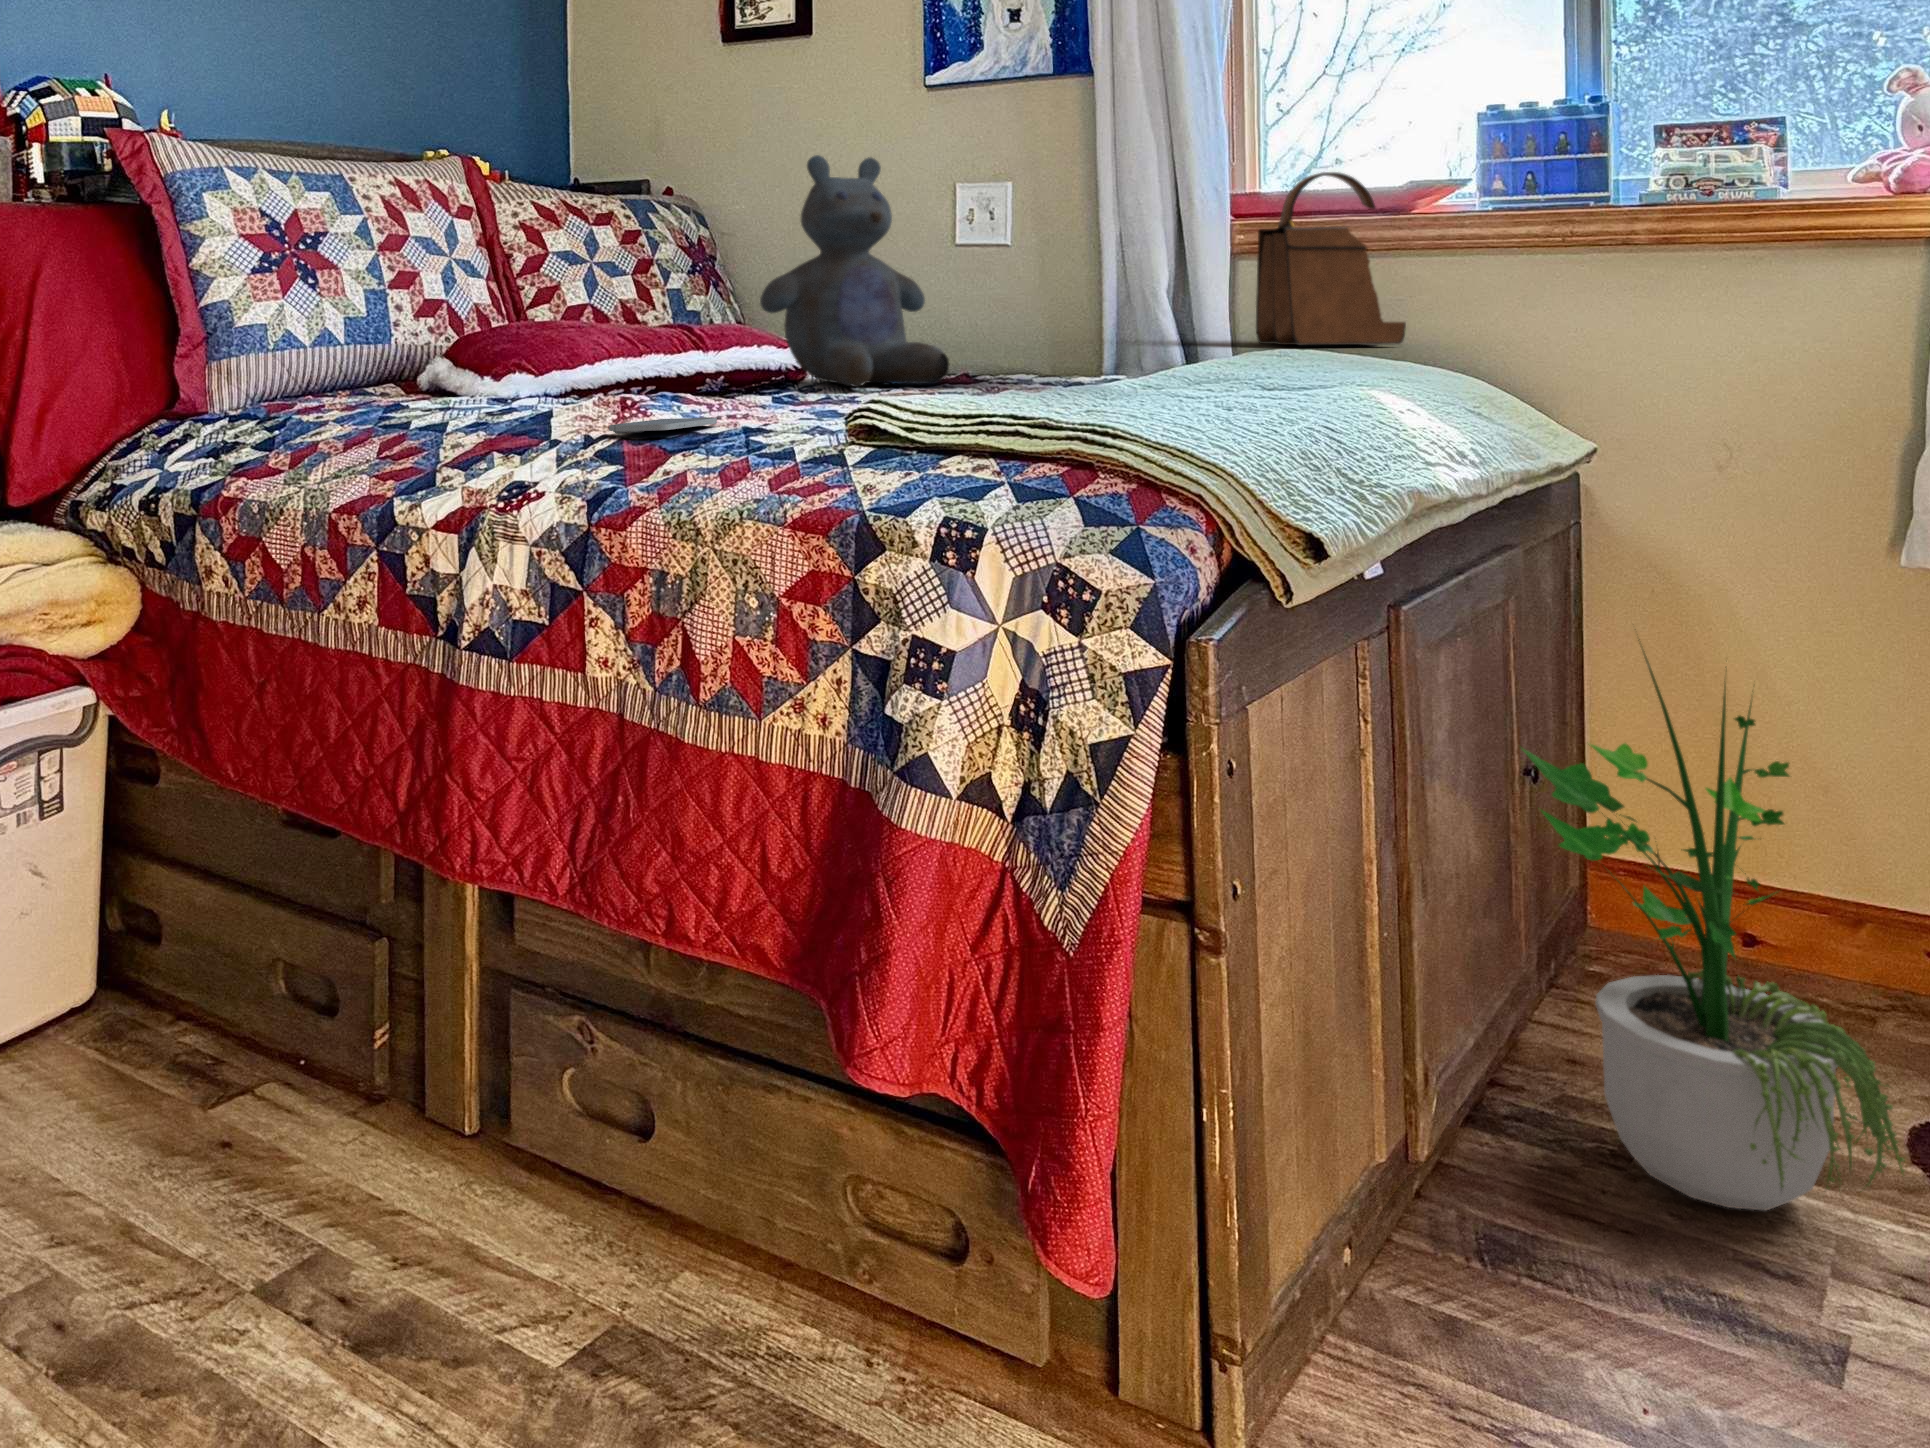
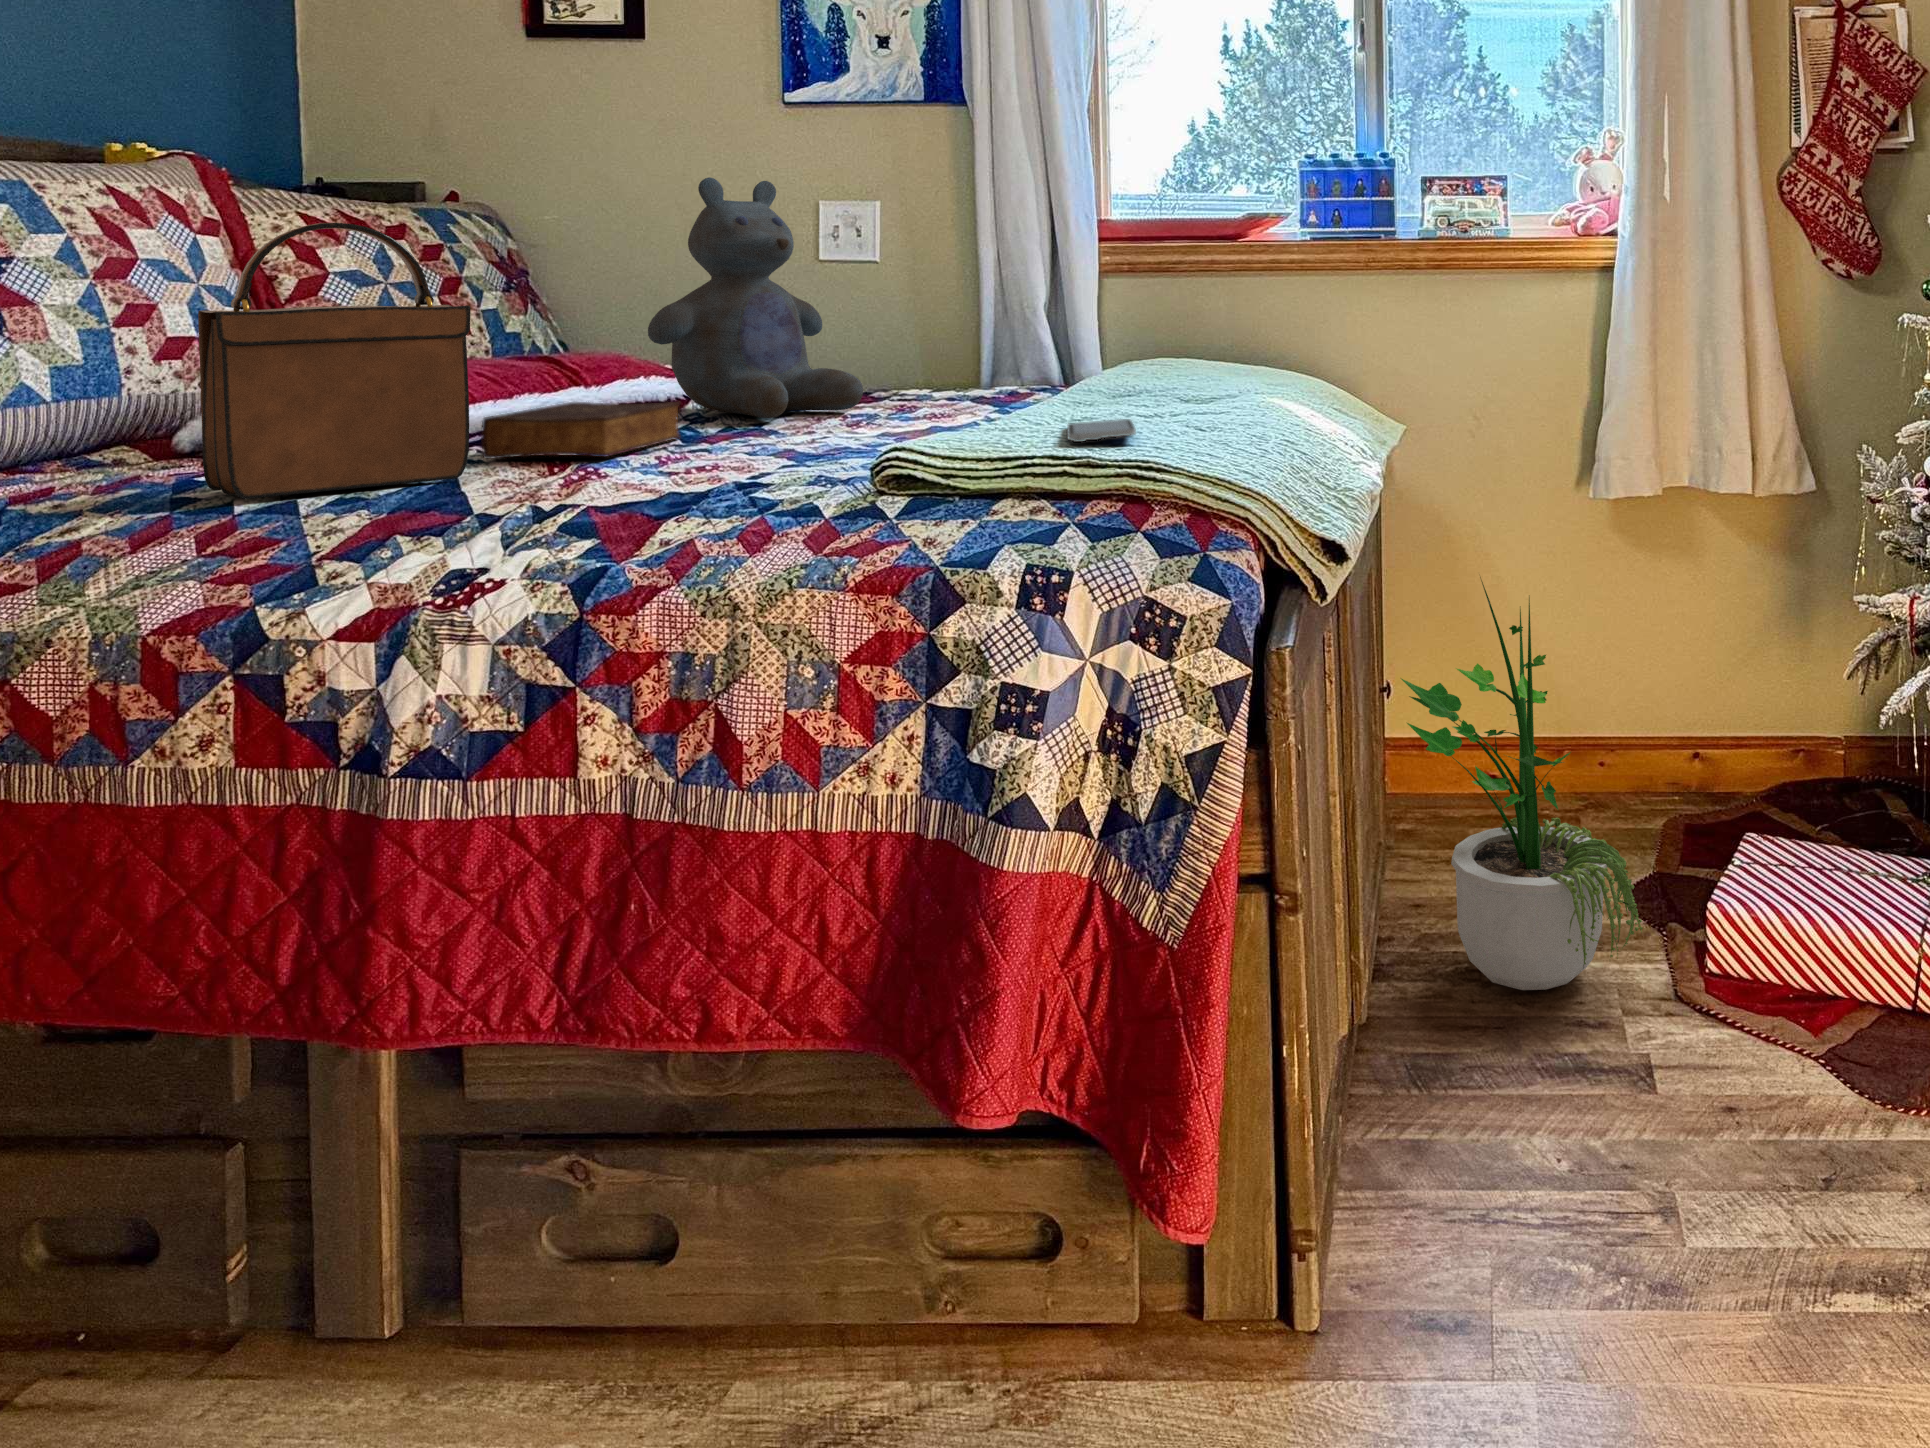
handbag: present [1256,172,1406,345] -> present [198,223,471,499]
book: none [601,361,767,406] -> present [481,402,680,459]
smartphone: present [609,418,717,434] -> present [1067,419,1136,442]

